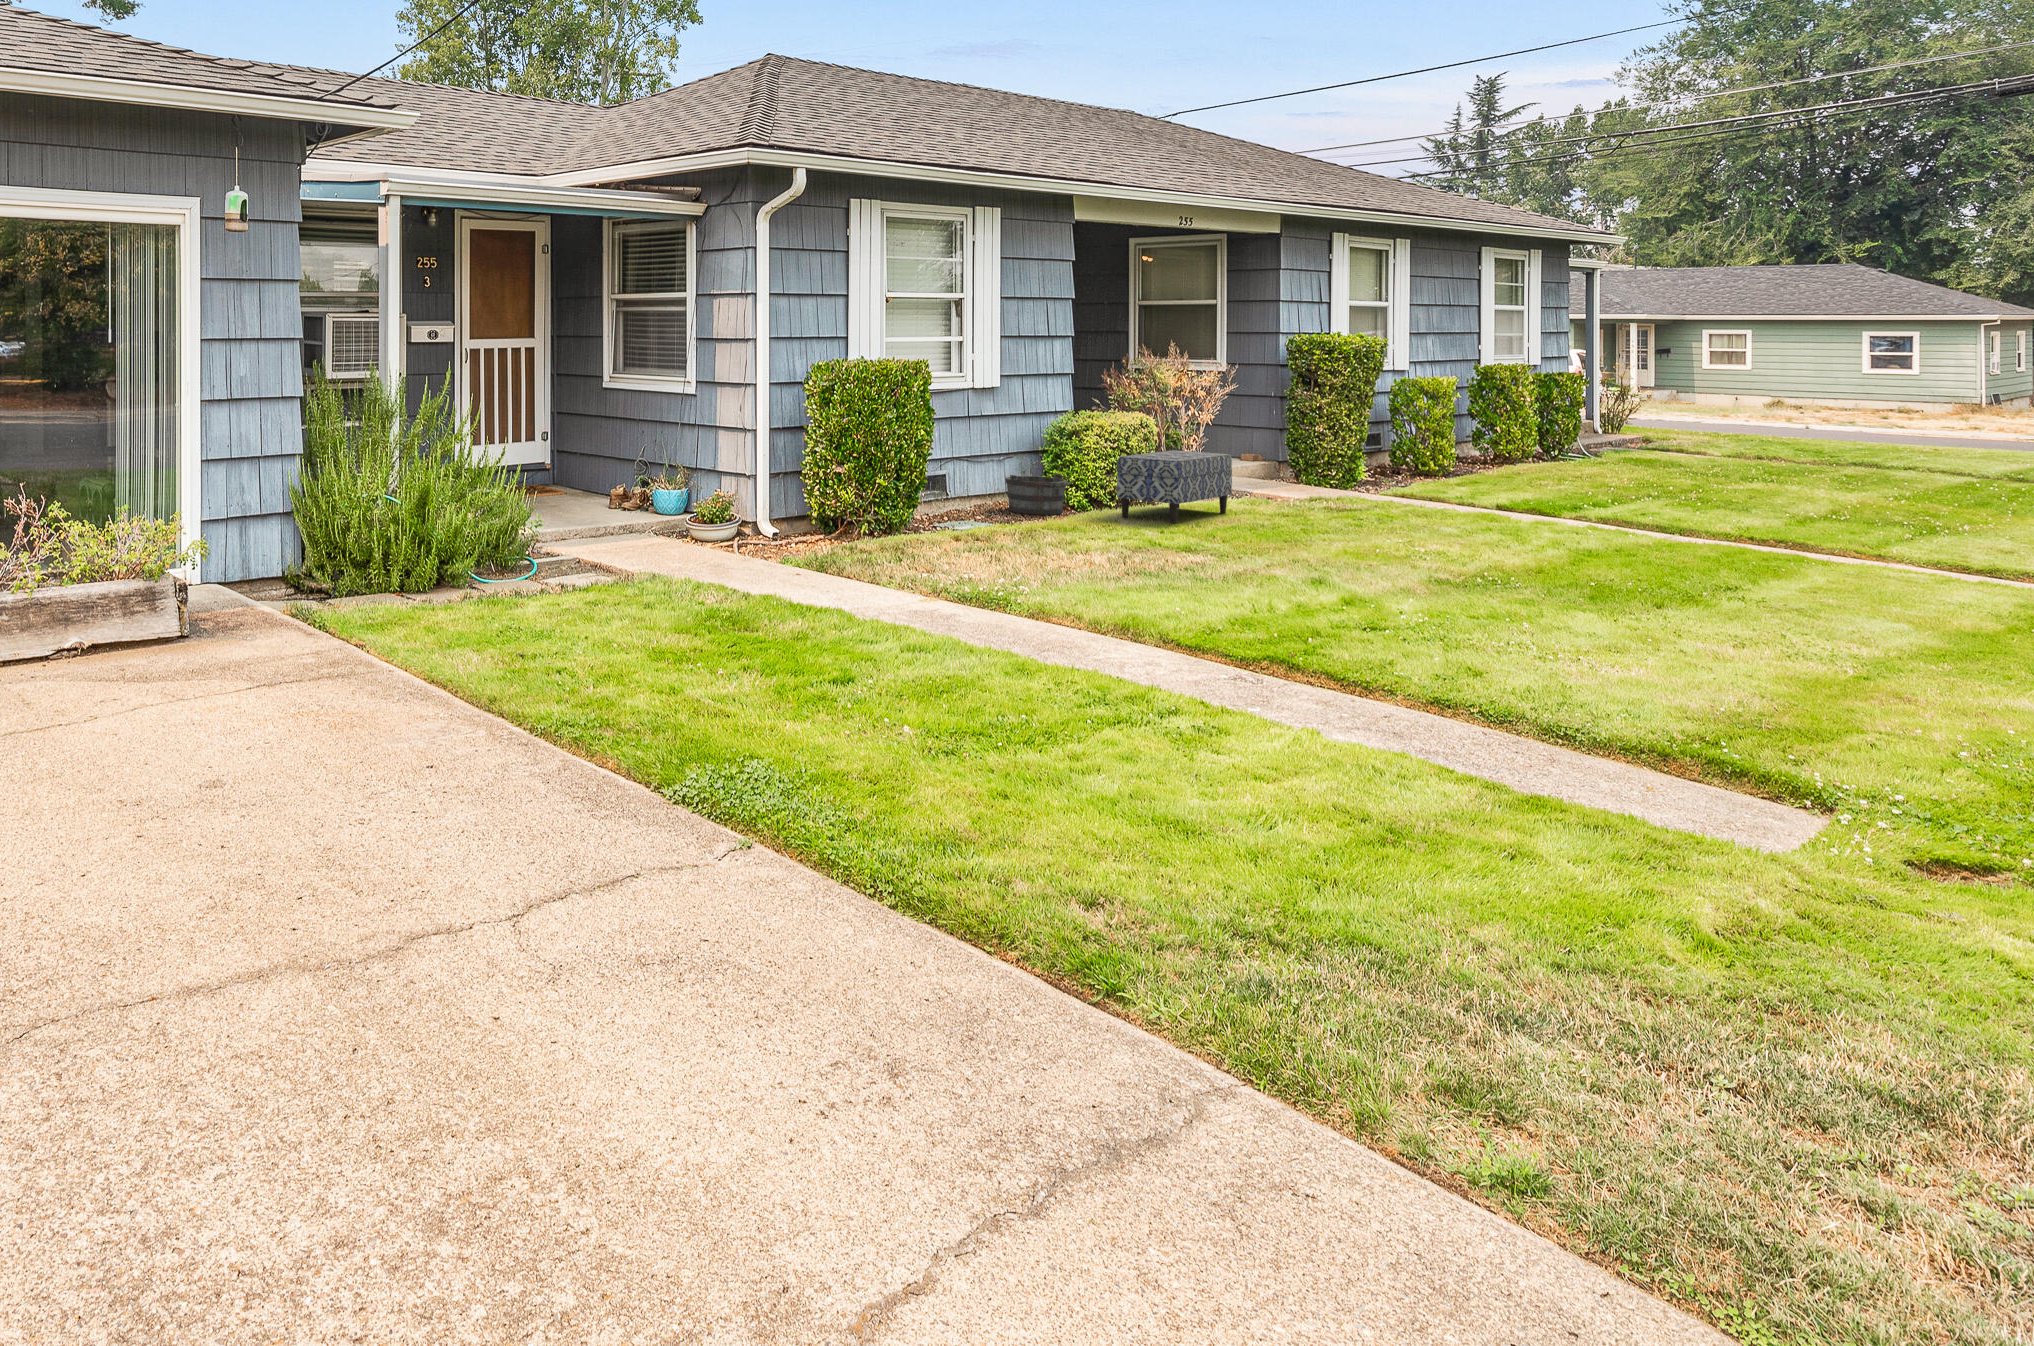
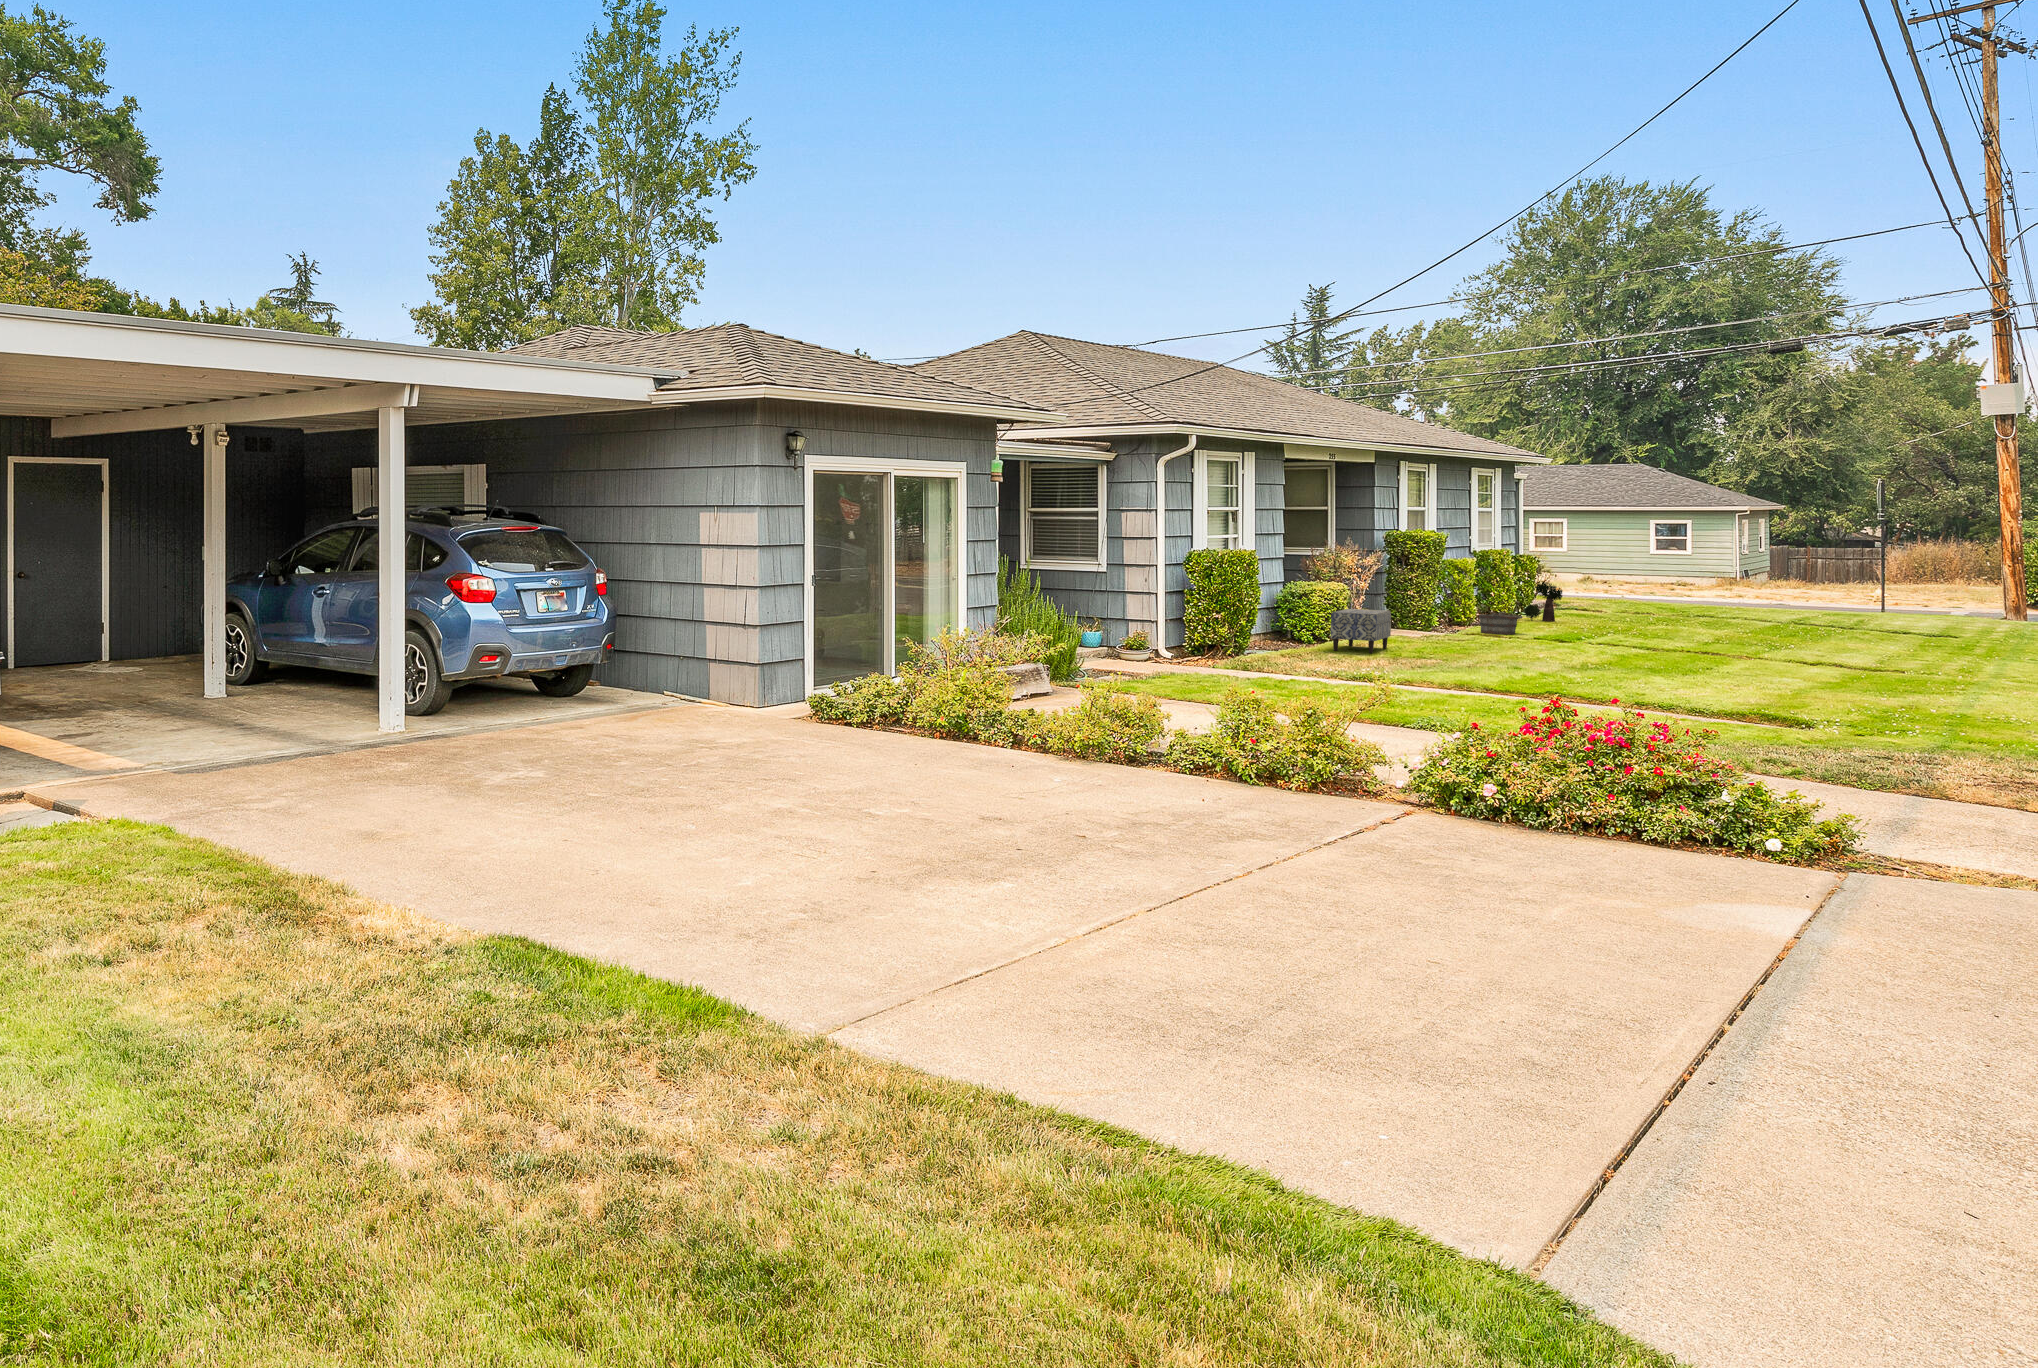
potted plant: none [1565,408,1623,465] -> present [1524,582,1562,621]
bucket: present [1005,473,1074,515] -> present [1479,612,1522,635]

